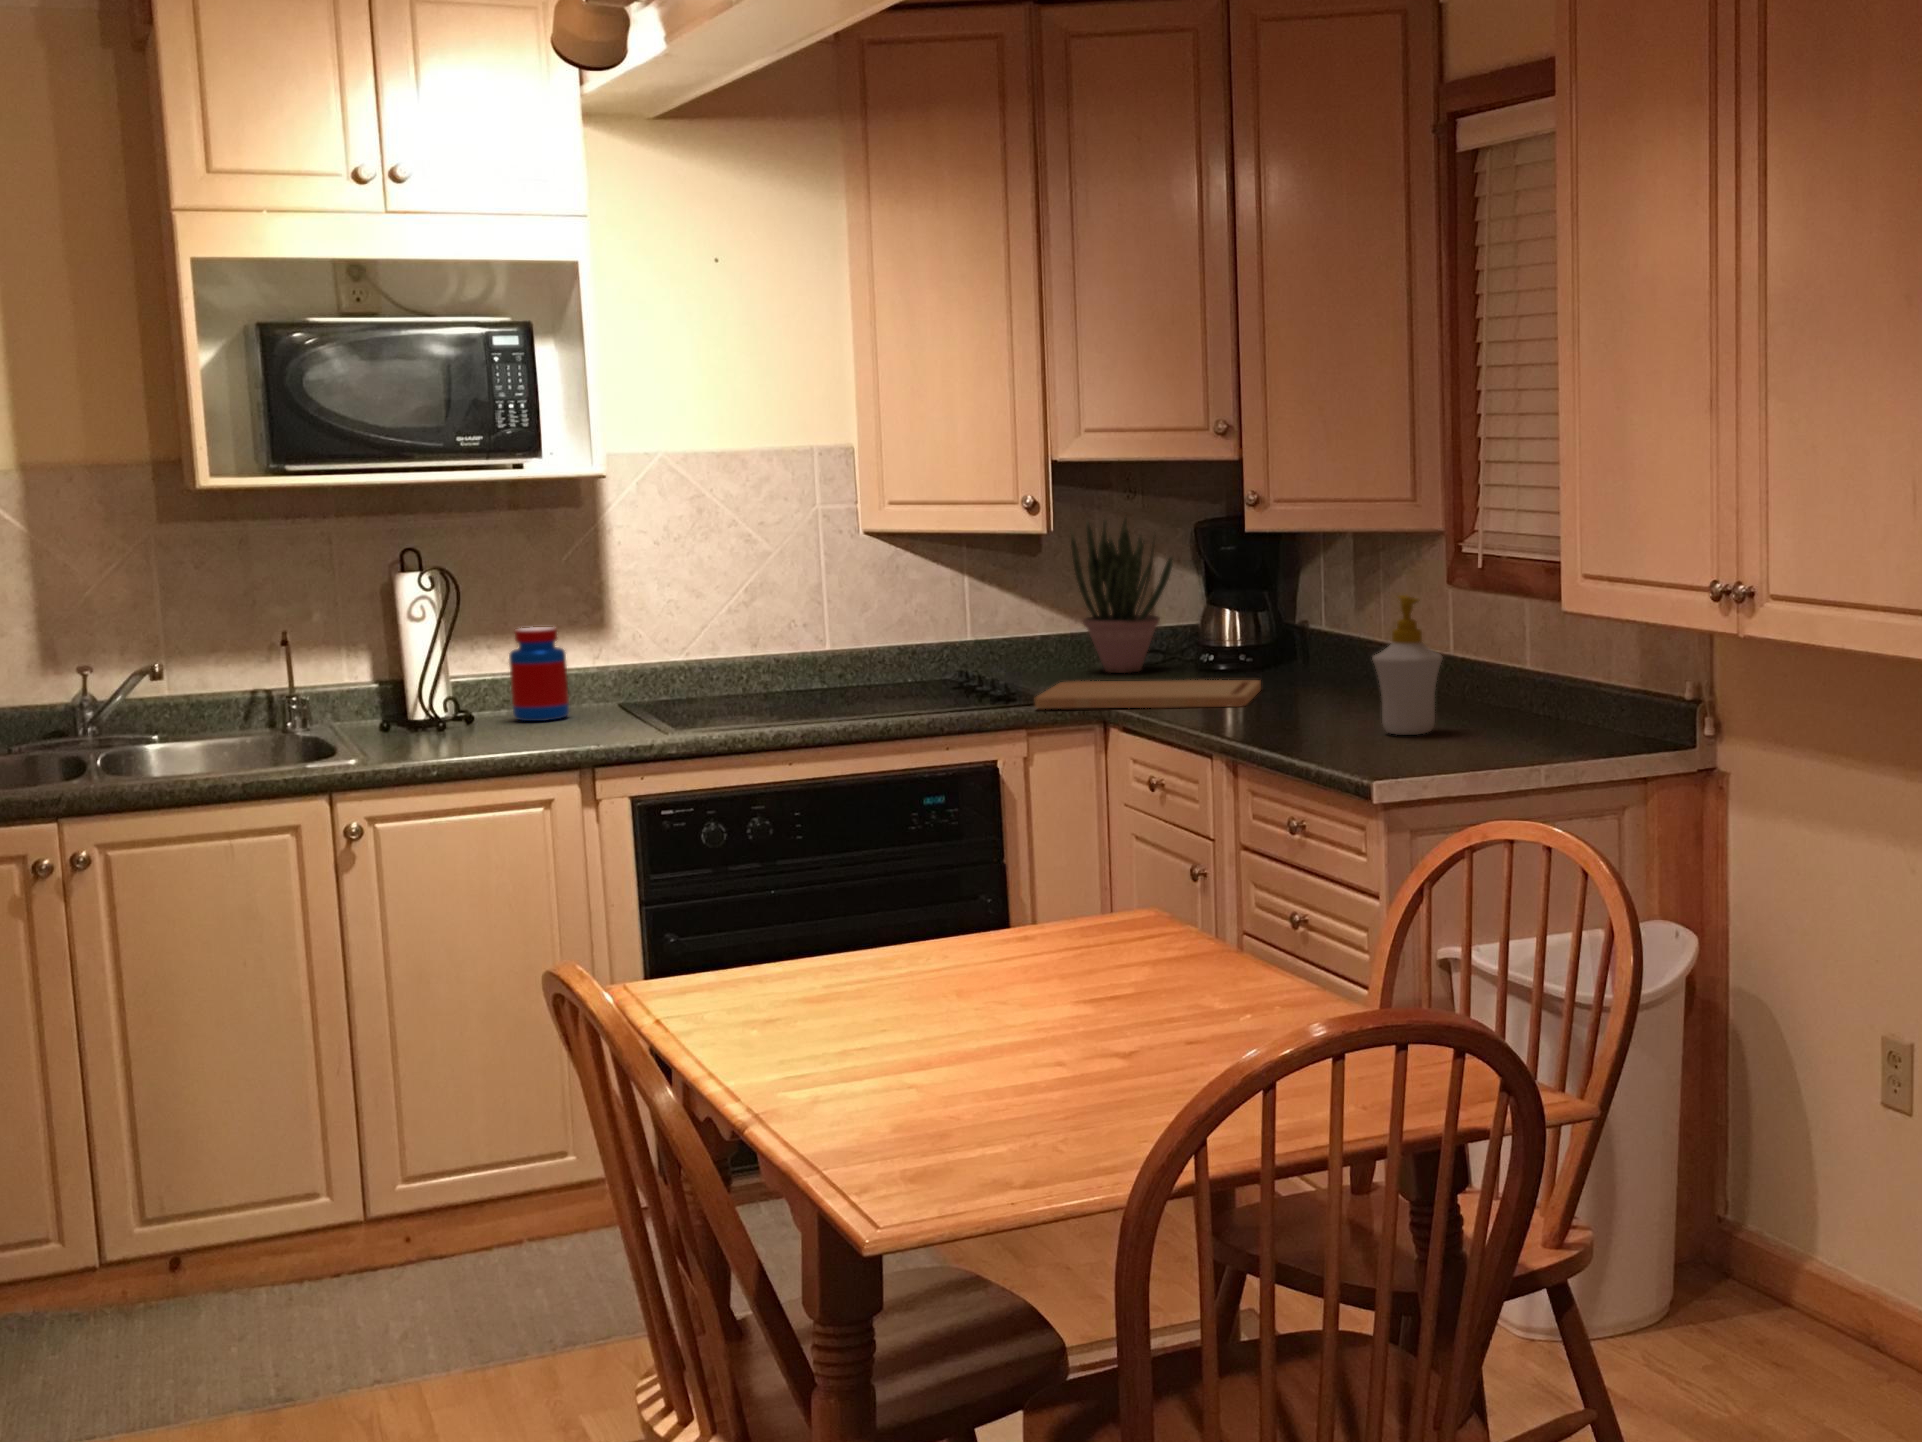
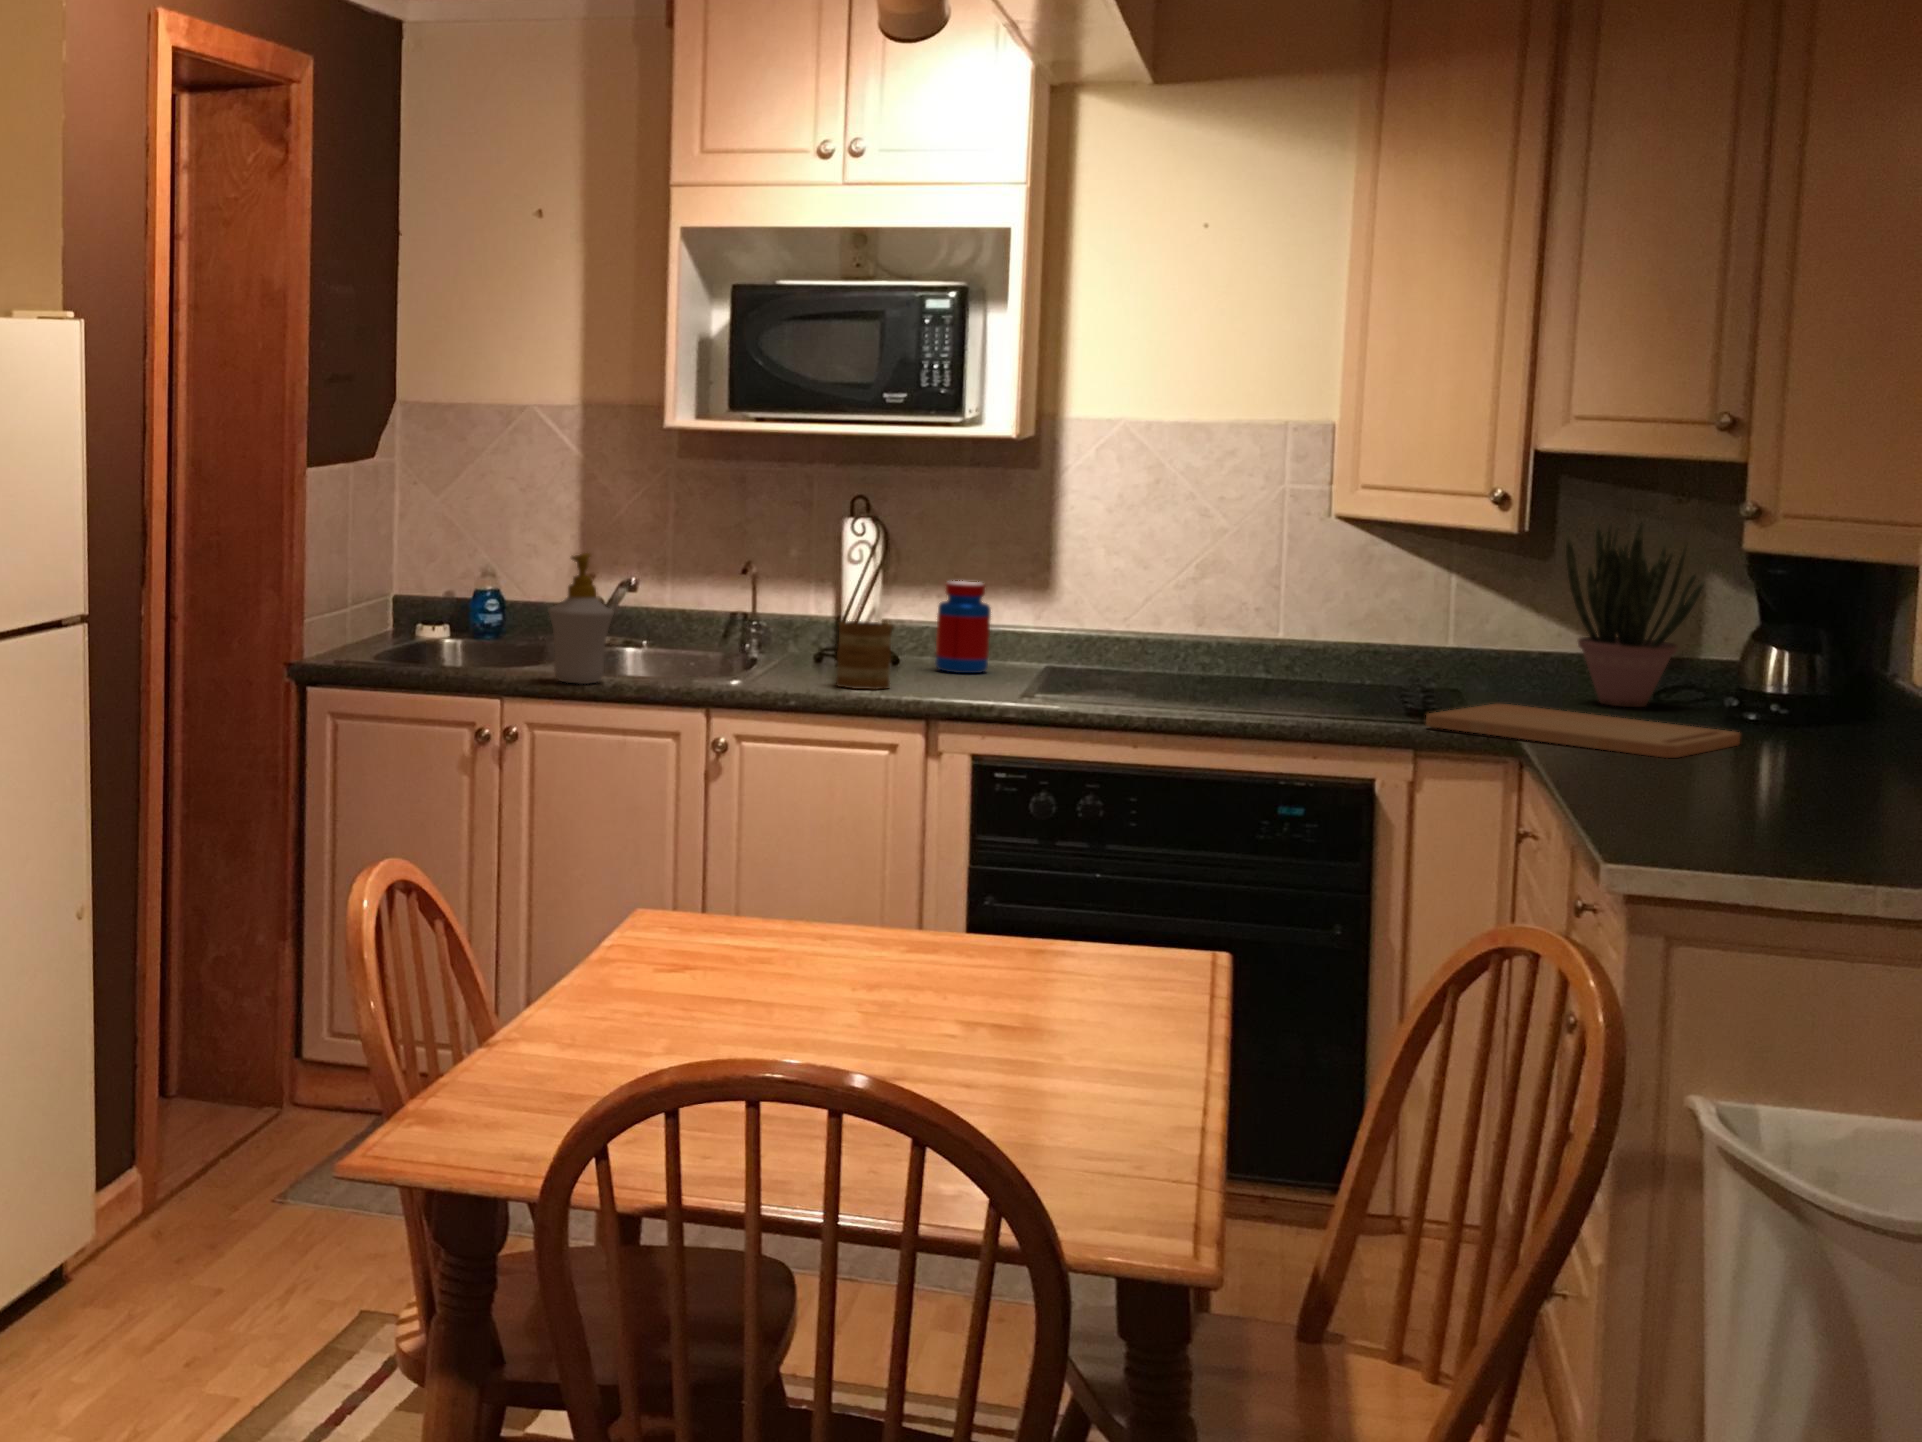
soap bottle: present [1372,595,1442,735] -> present [548,553,614,684]
mug: none [449,678,517,750] -> present [836,621,892,690]

